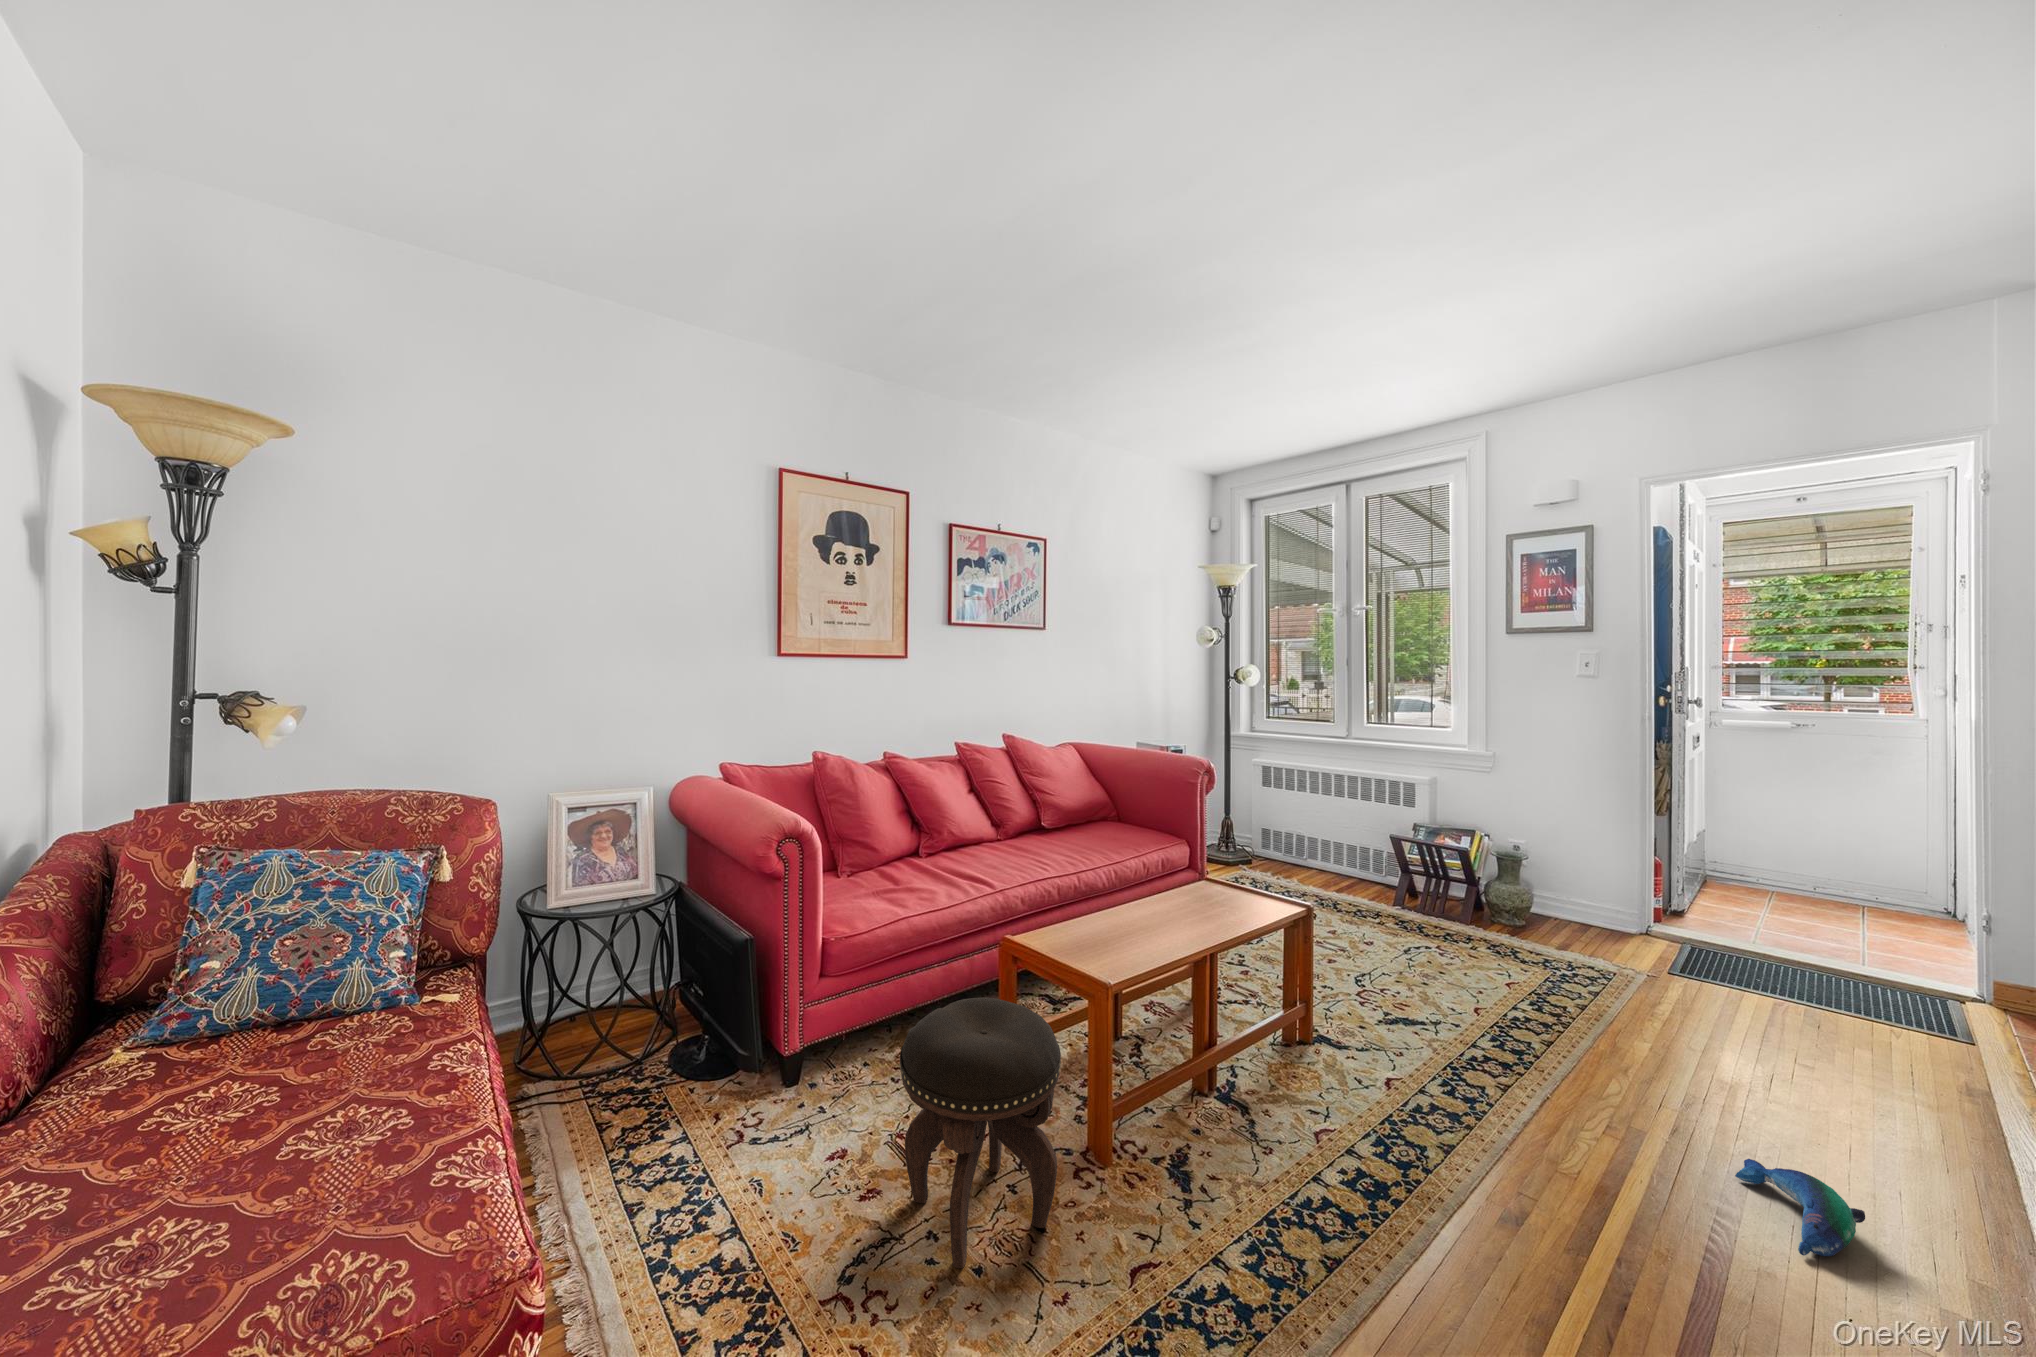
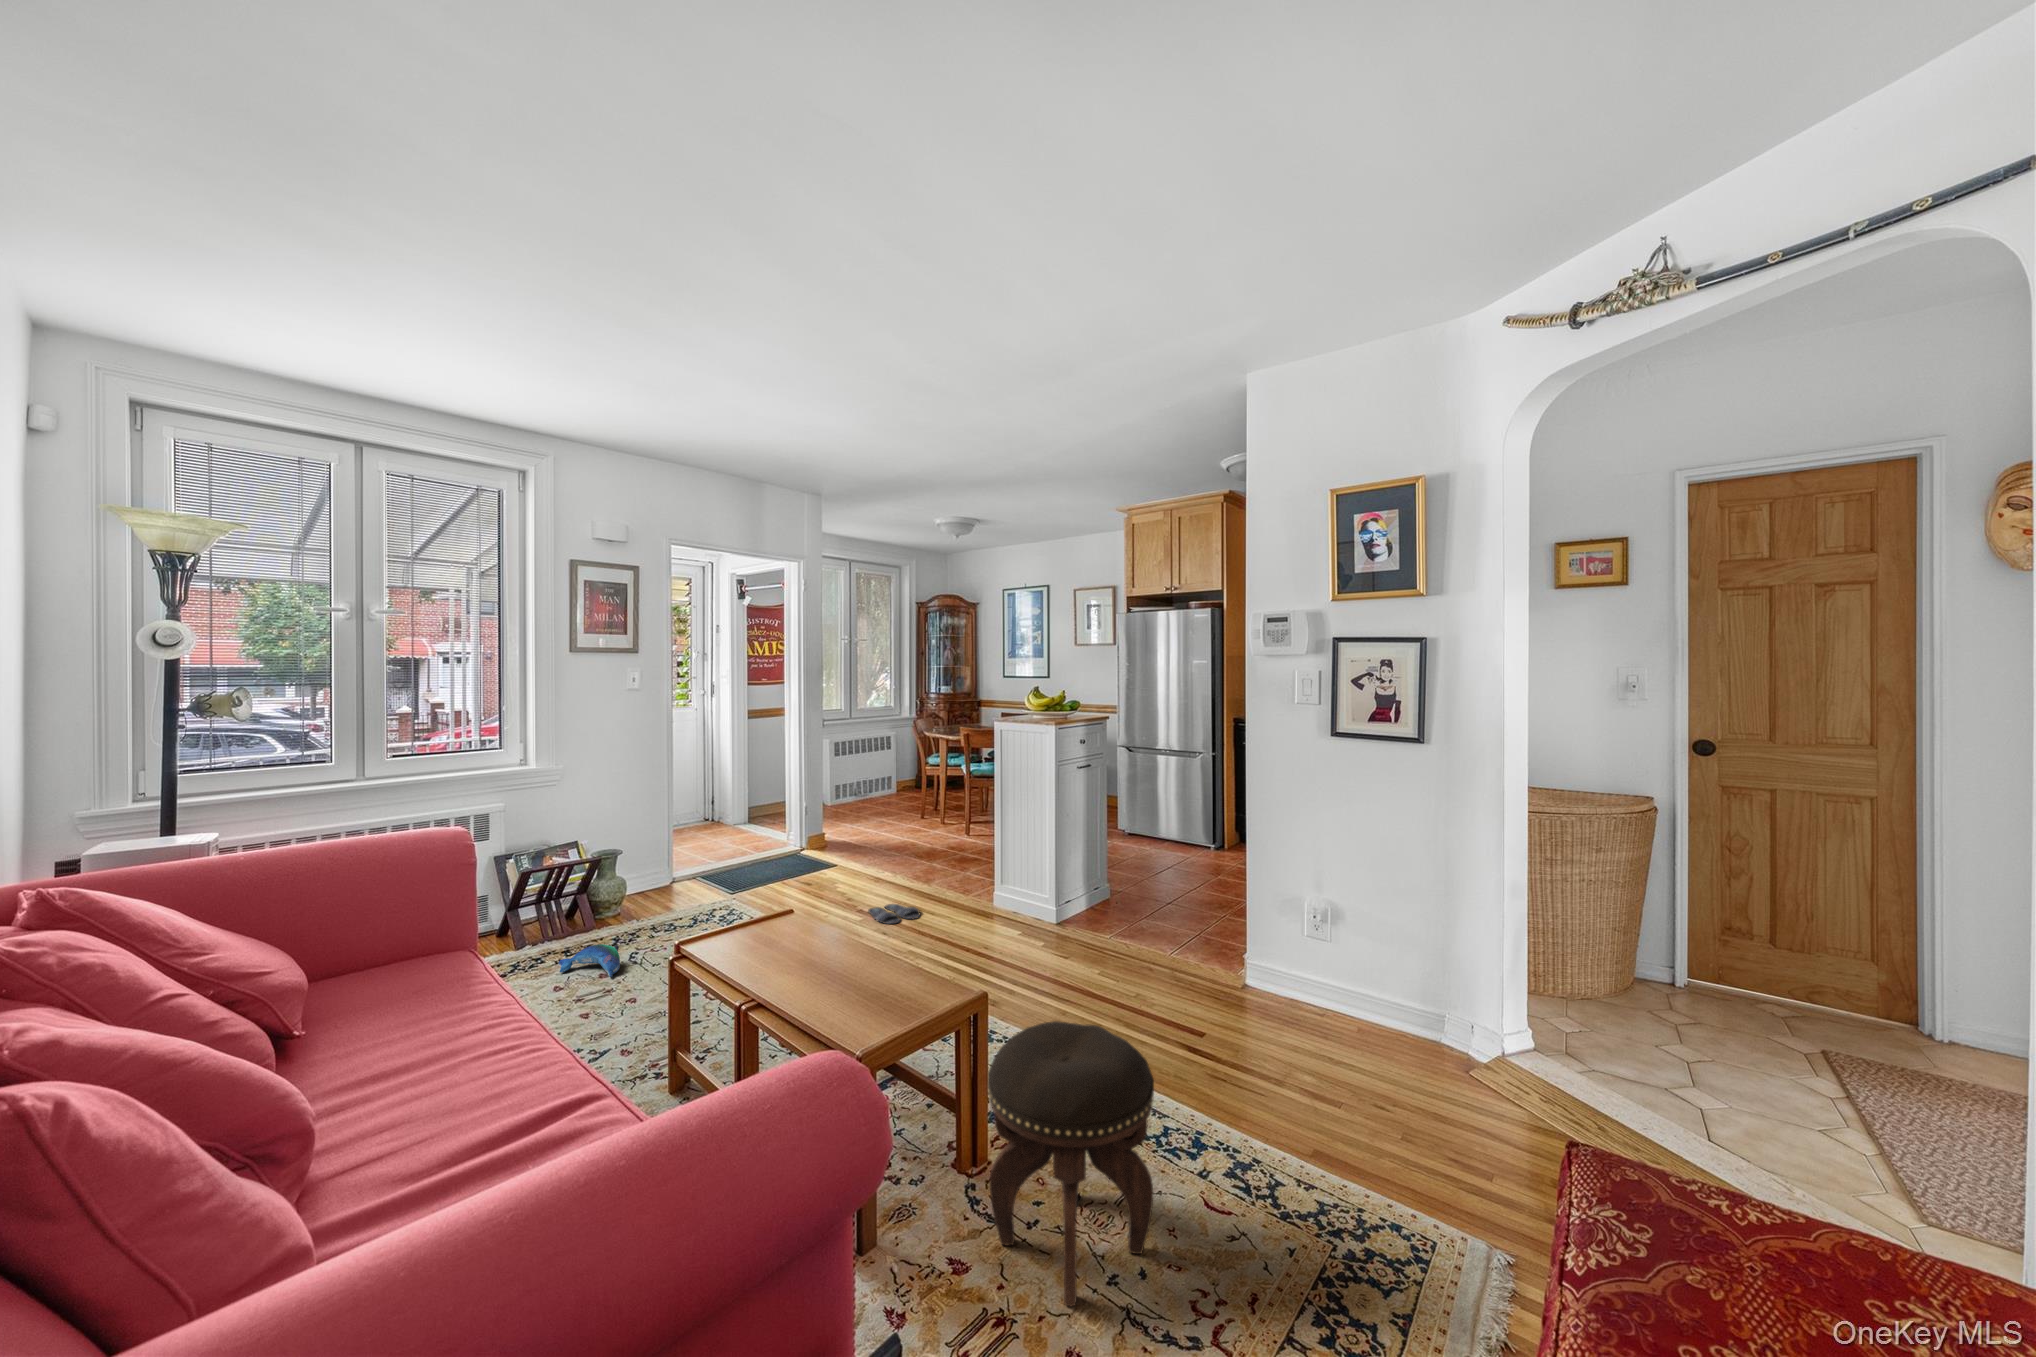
slippers: none [1710,1079,1836,1140] -> present [868,904,920,924]
plush toy: present [1735,1159,1865,1256] -> present [558,944,620,977]

